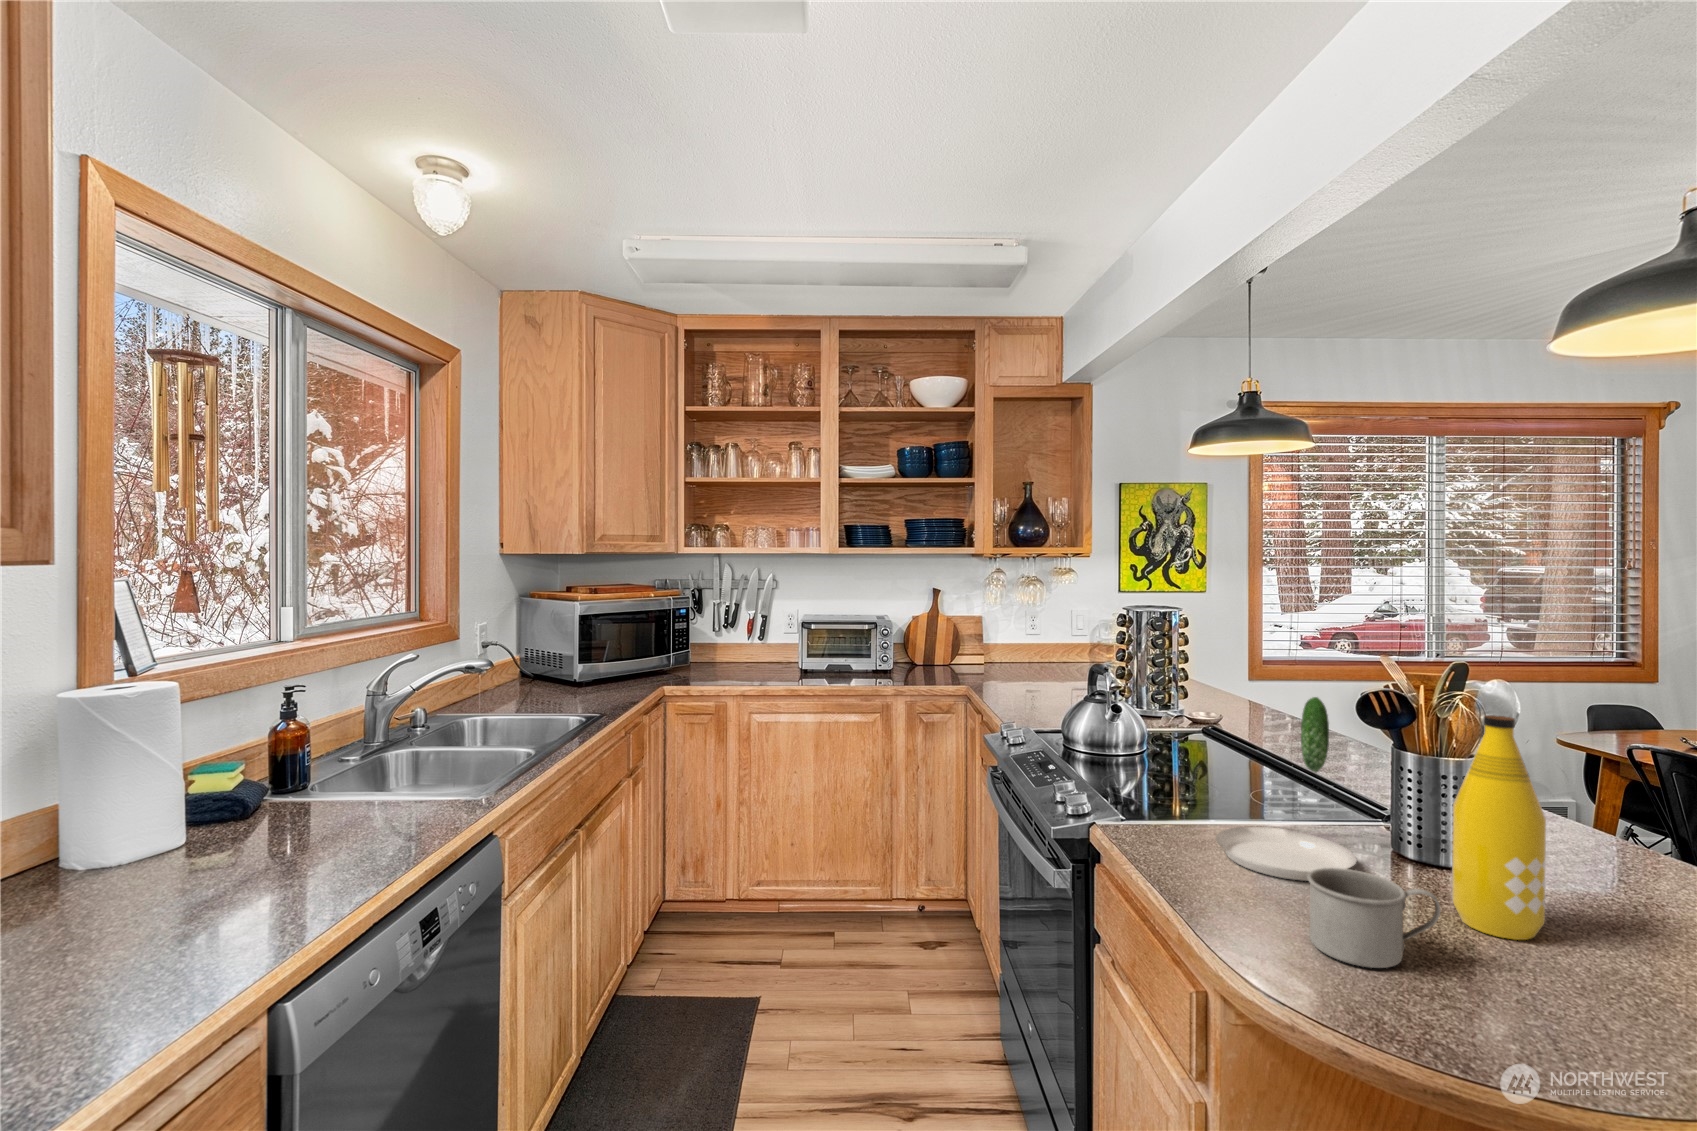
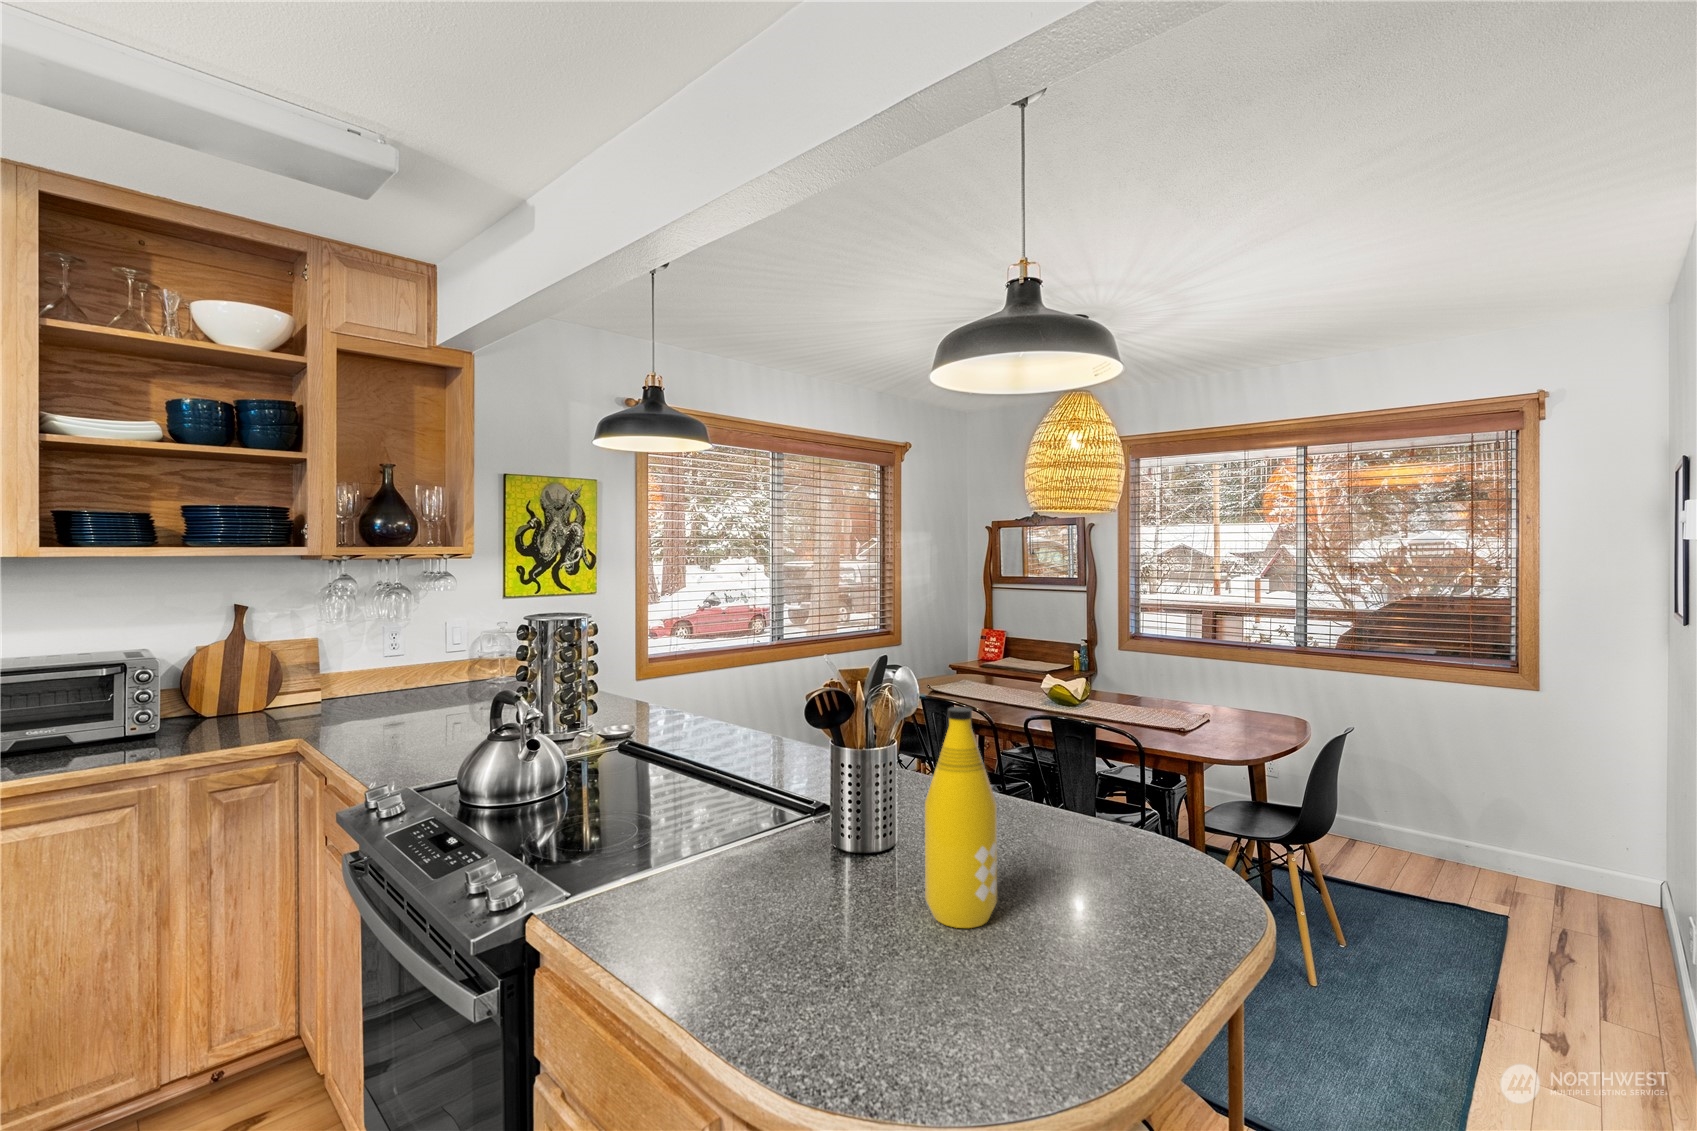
plate: present [1216,697,1356,881] -> none [689,706,831,927]
mug: present [1307,868,1441,968] -> none [831,907,951,1030]

